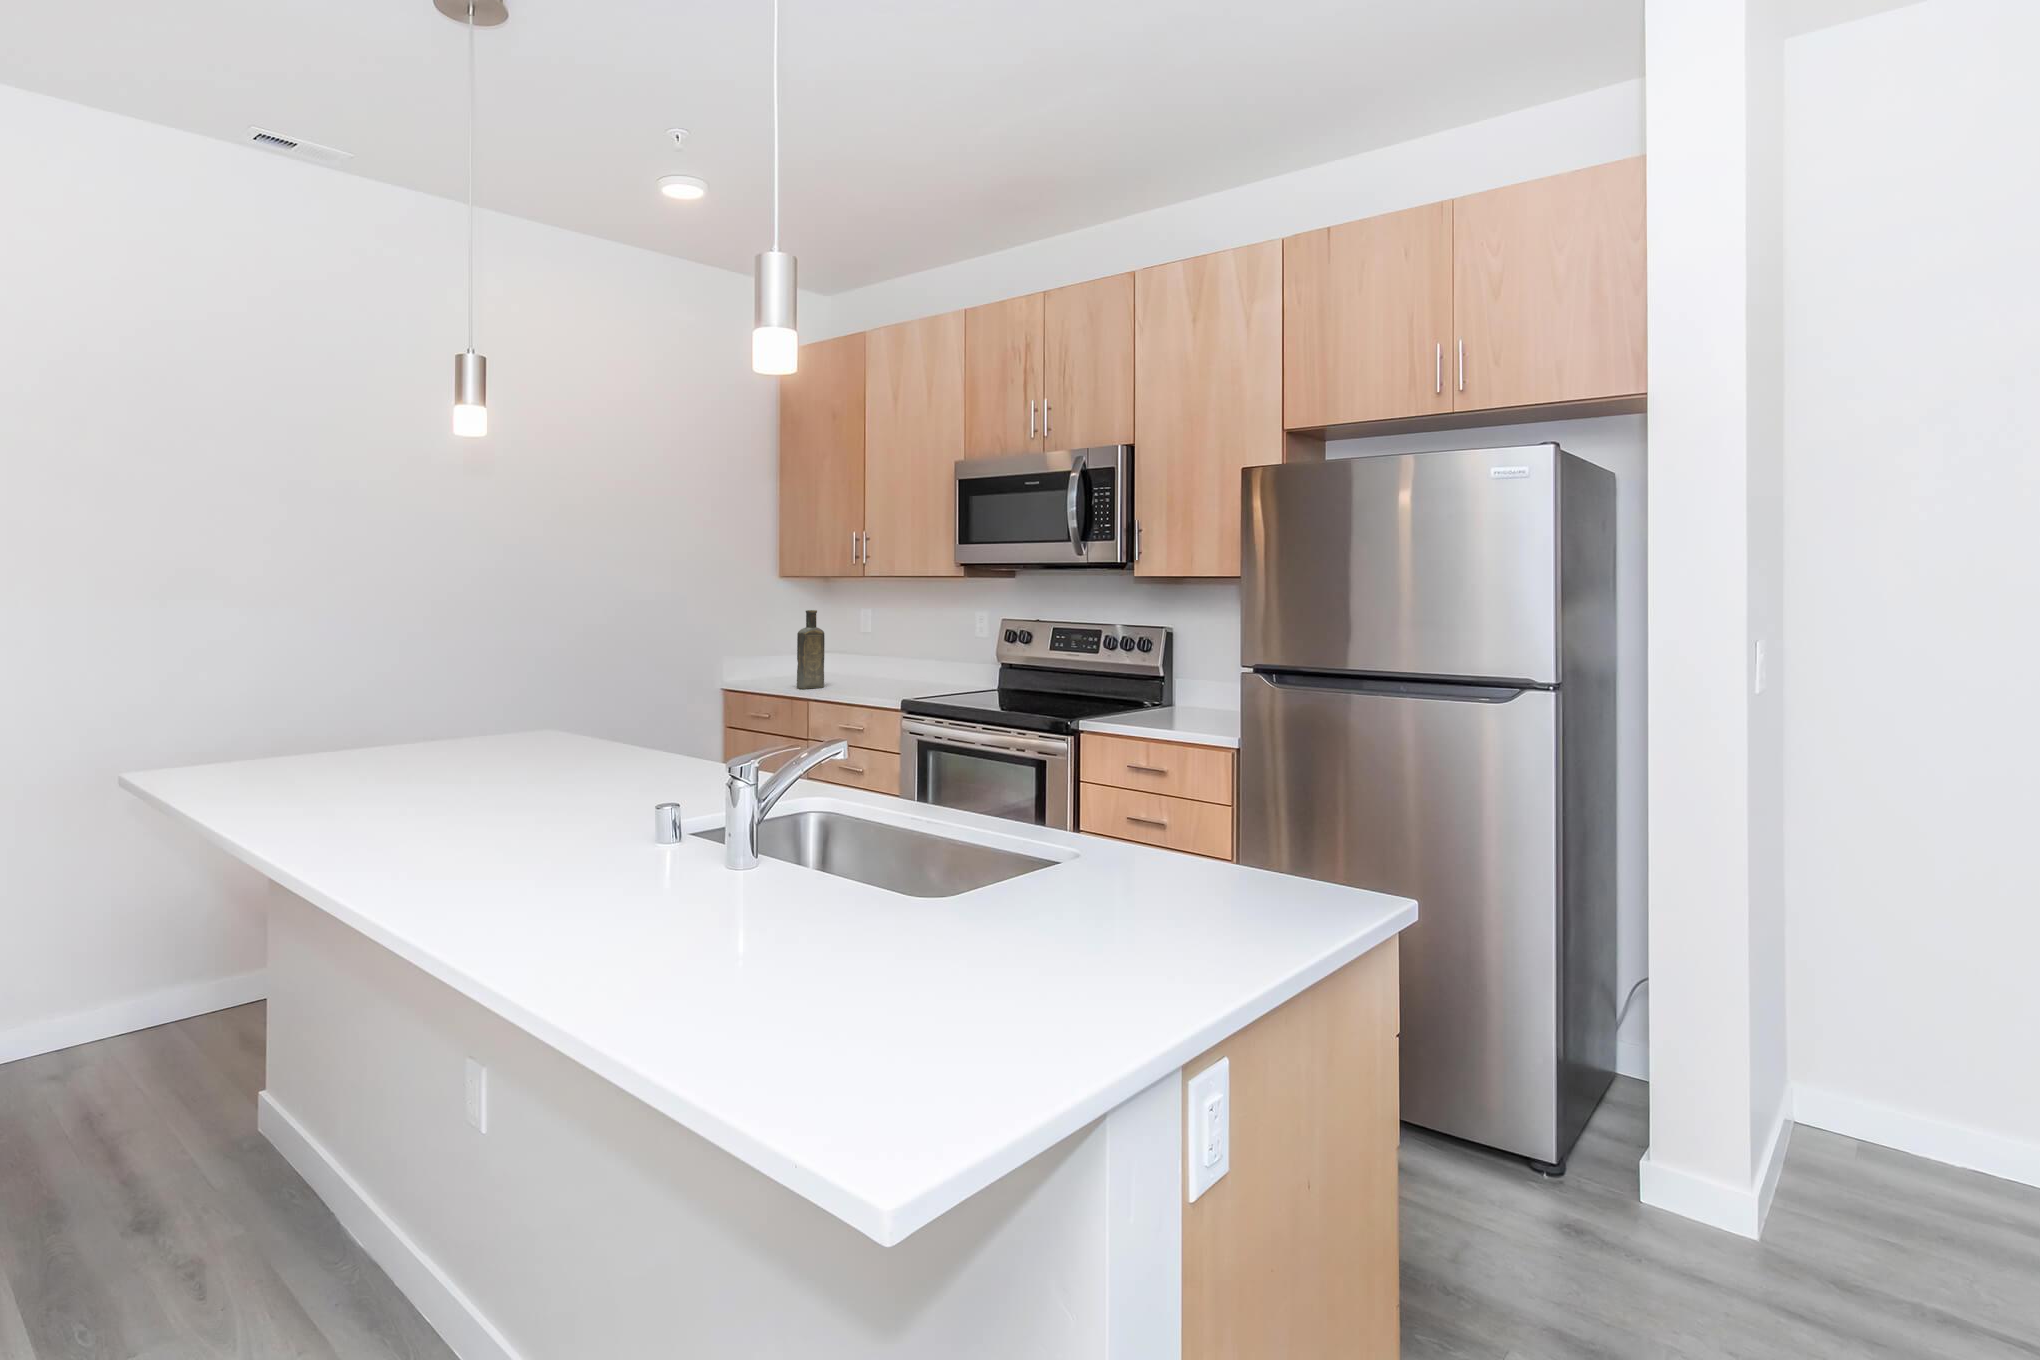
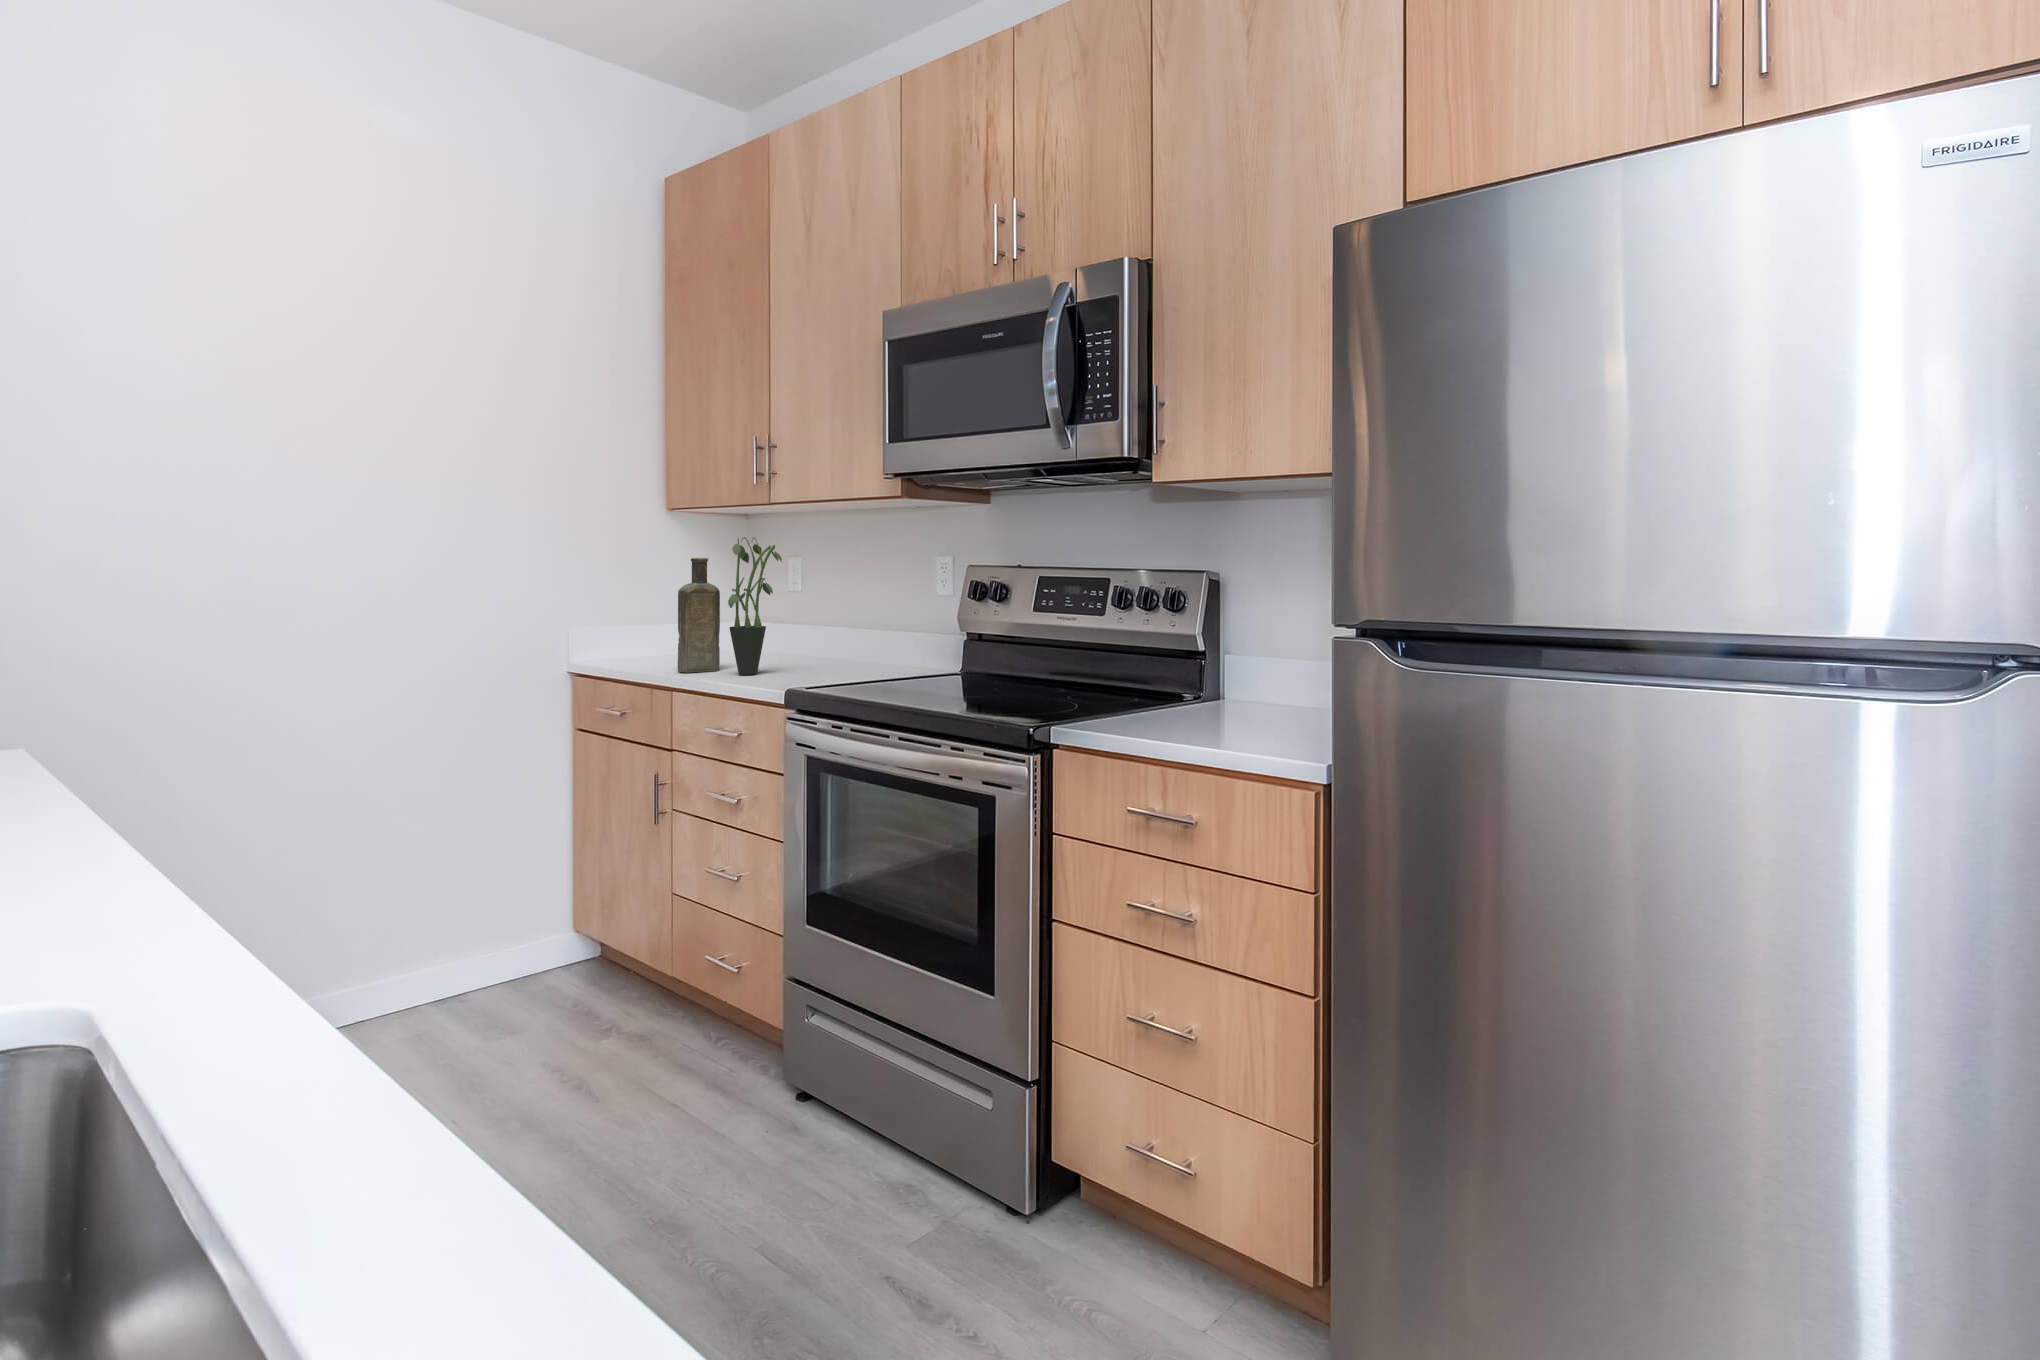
potted plant: none [837,597,874,690] -> present [728,537,782,675]

